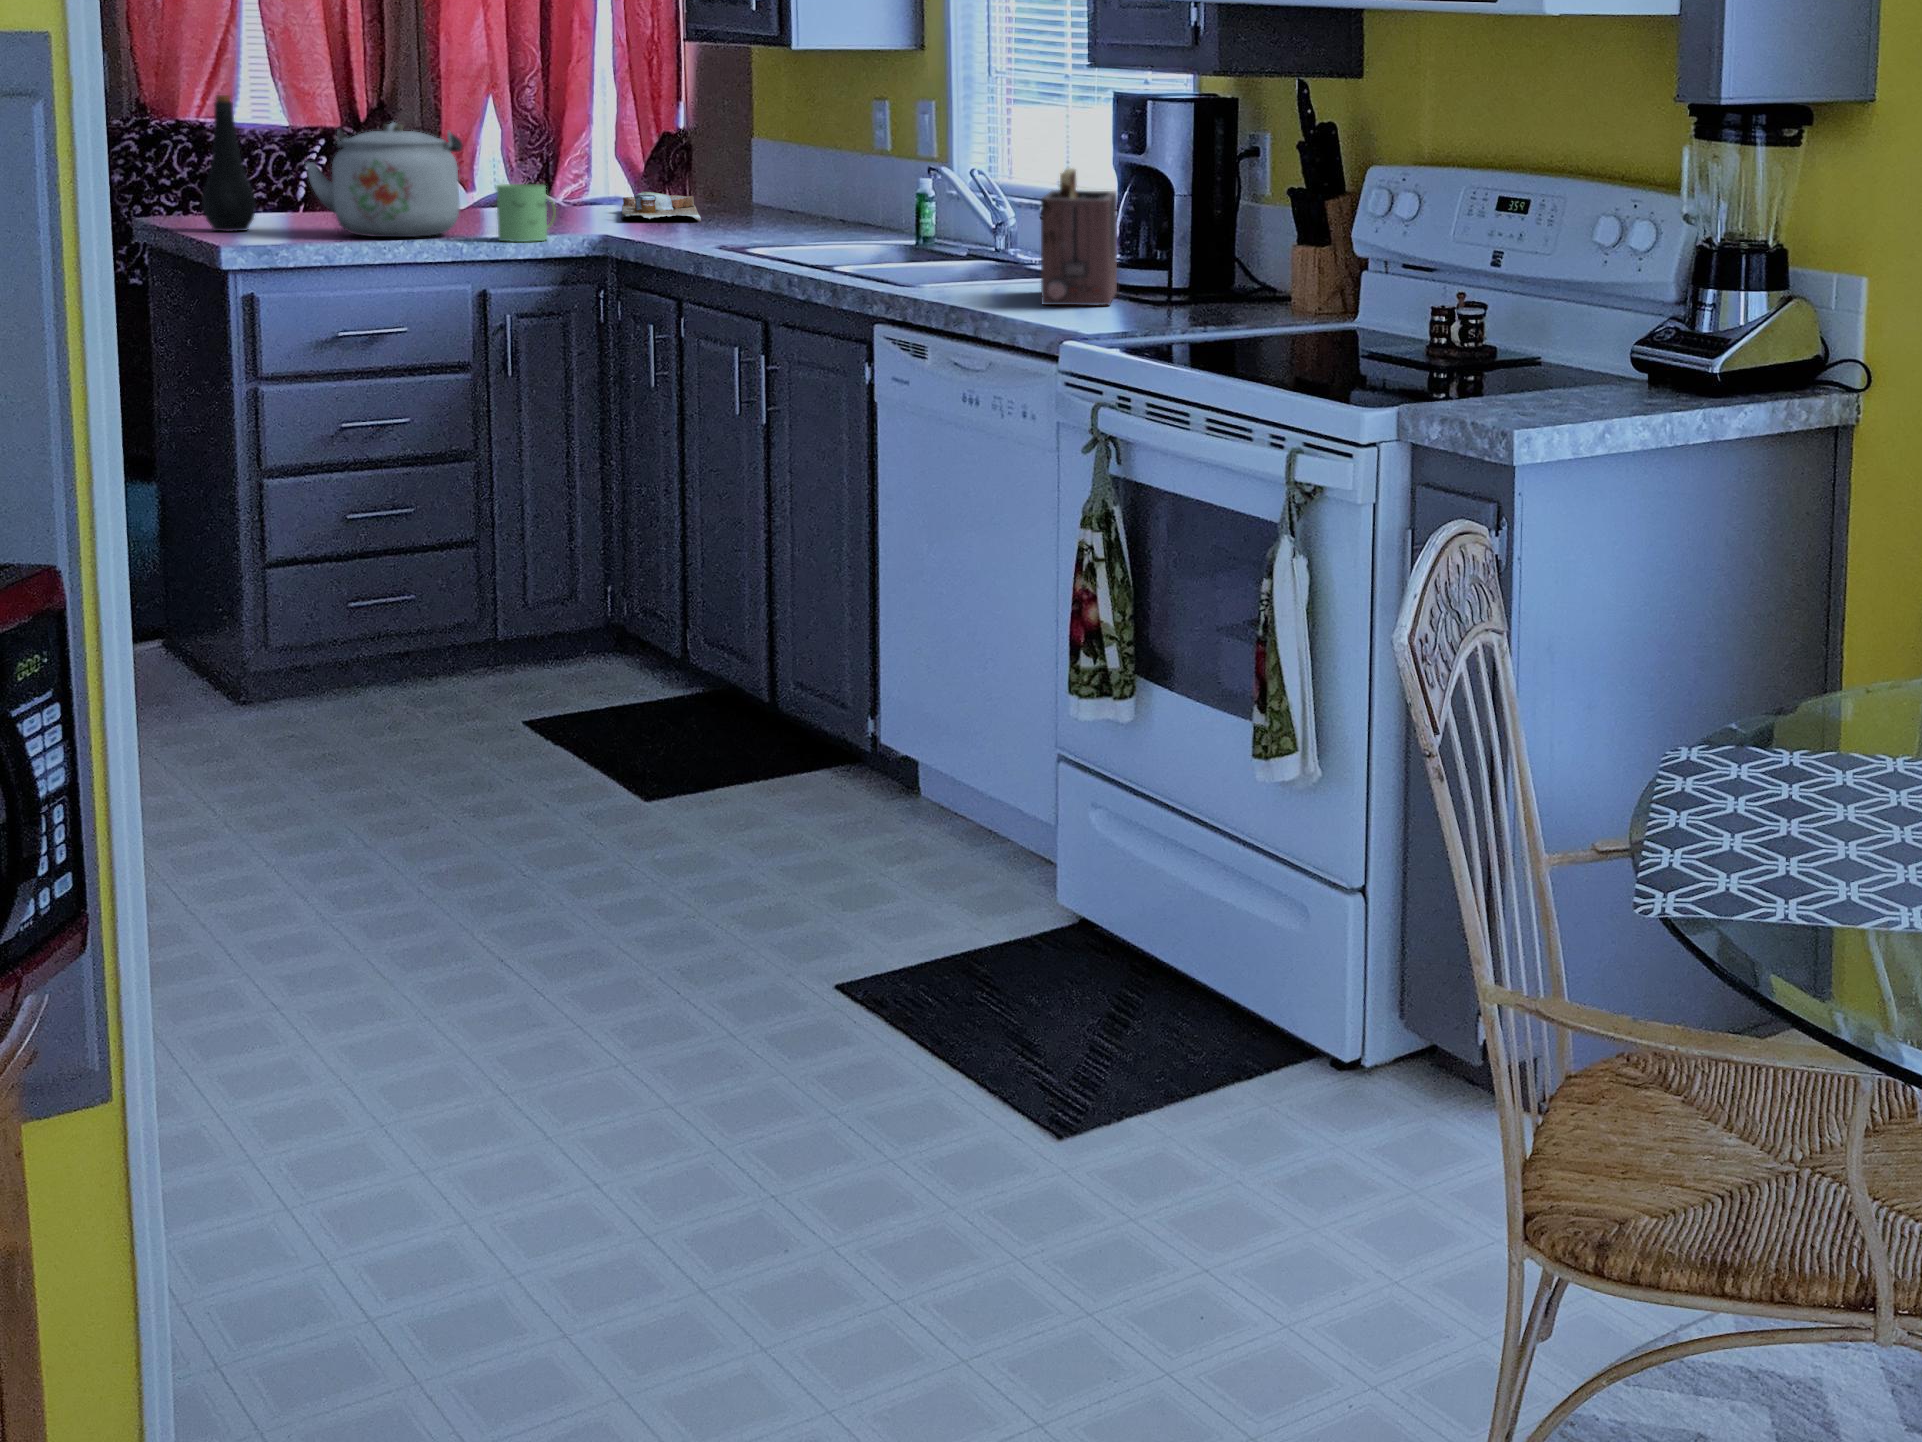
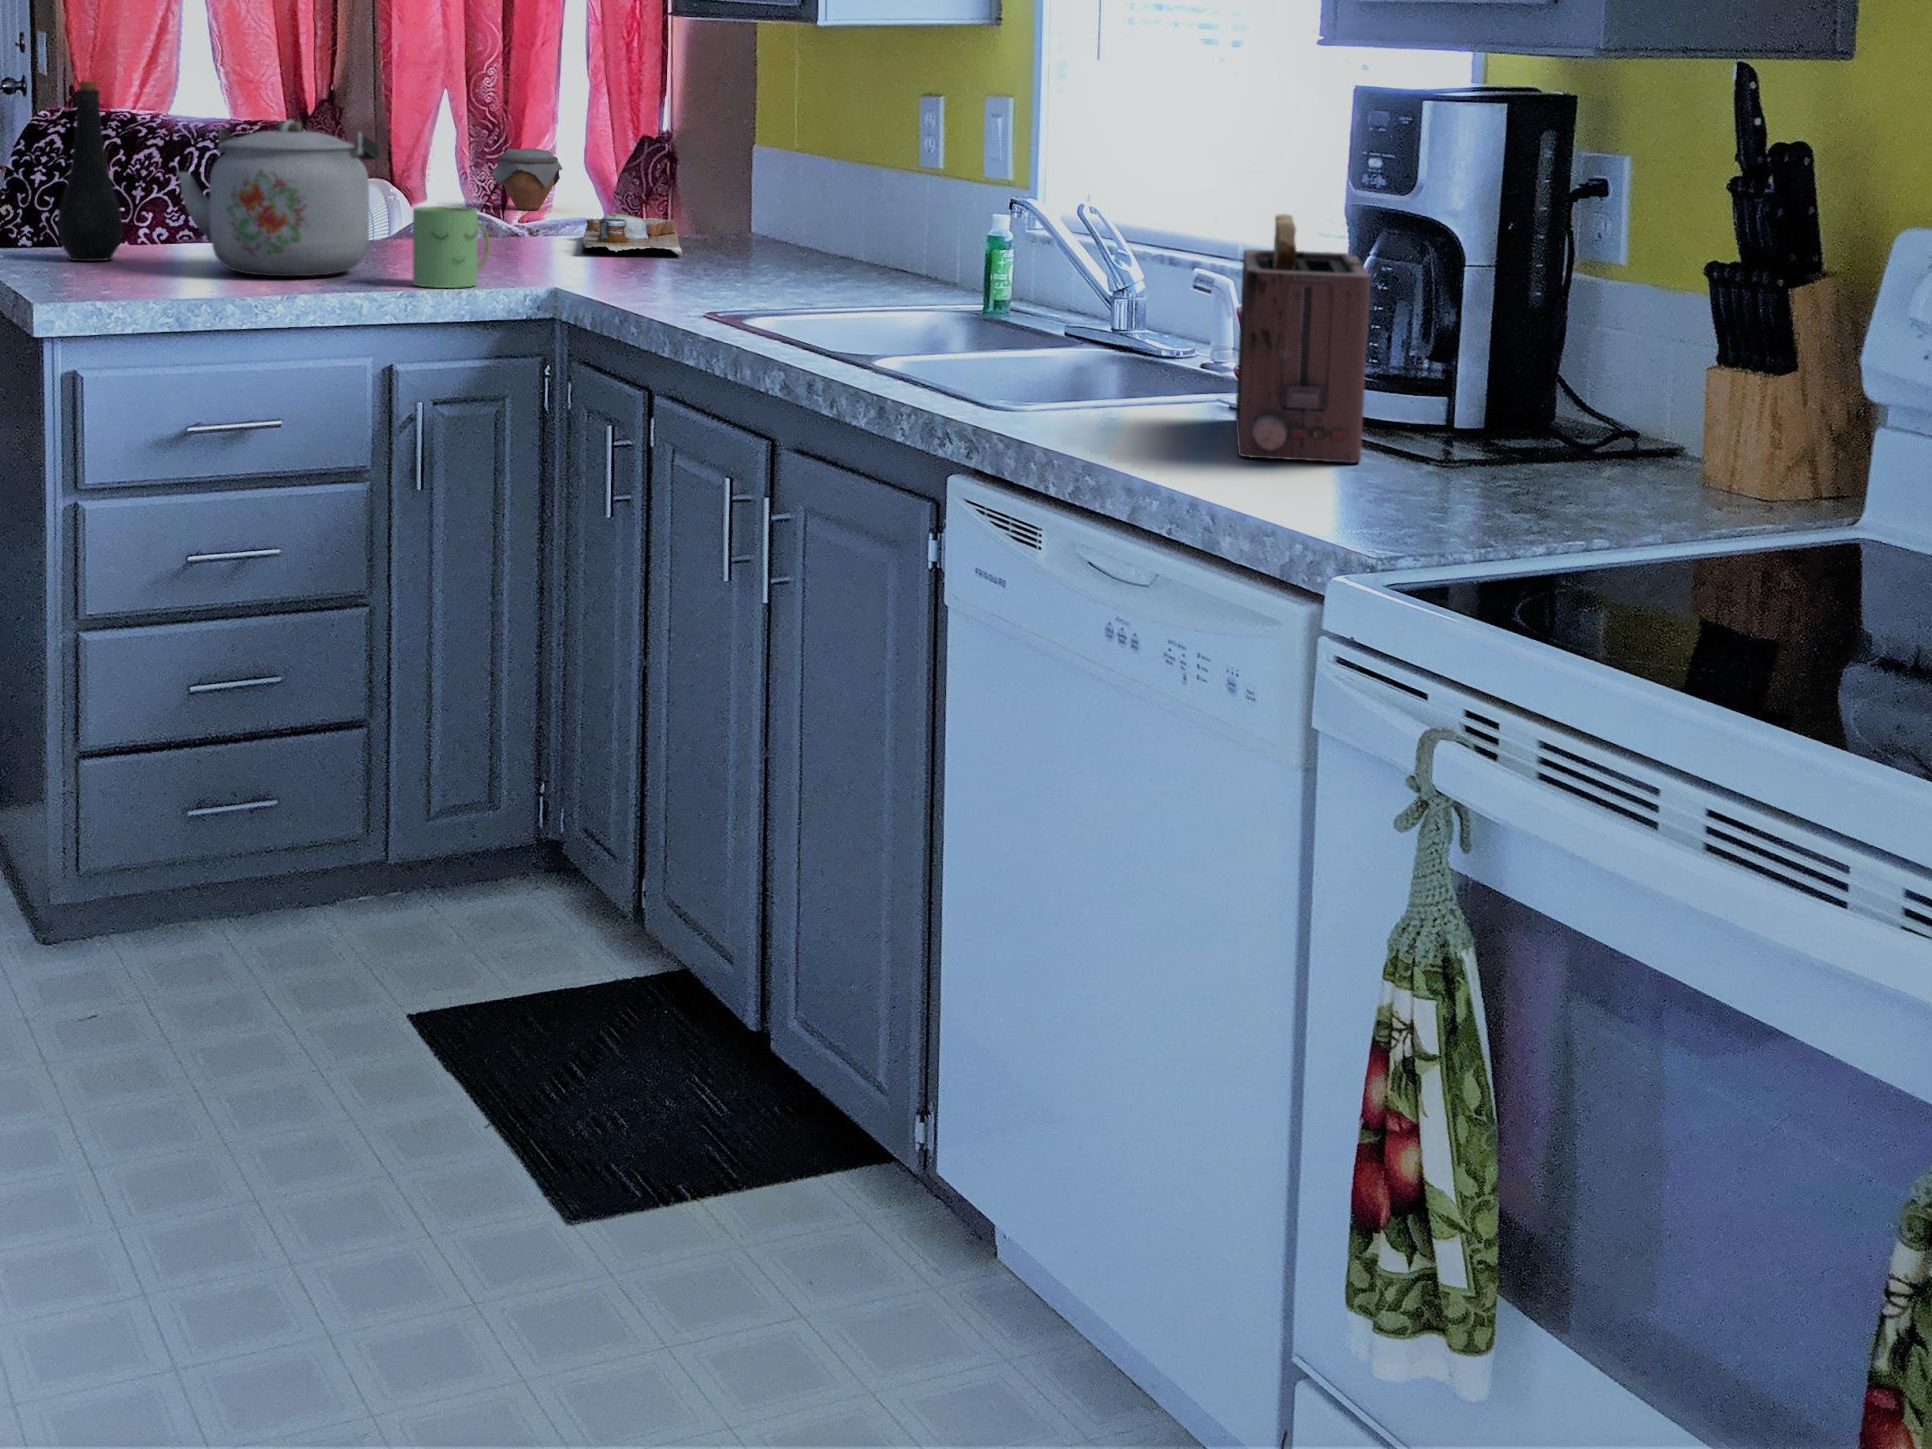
jar: none [538,146,597,195] -> present [493,148,562,210]

